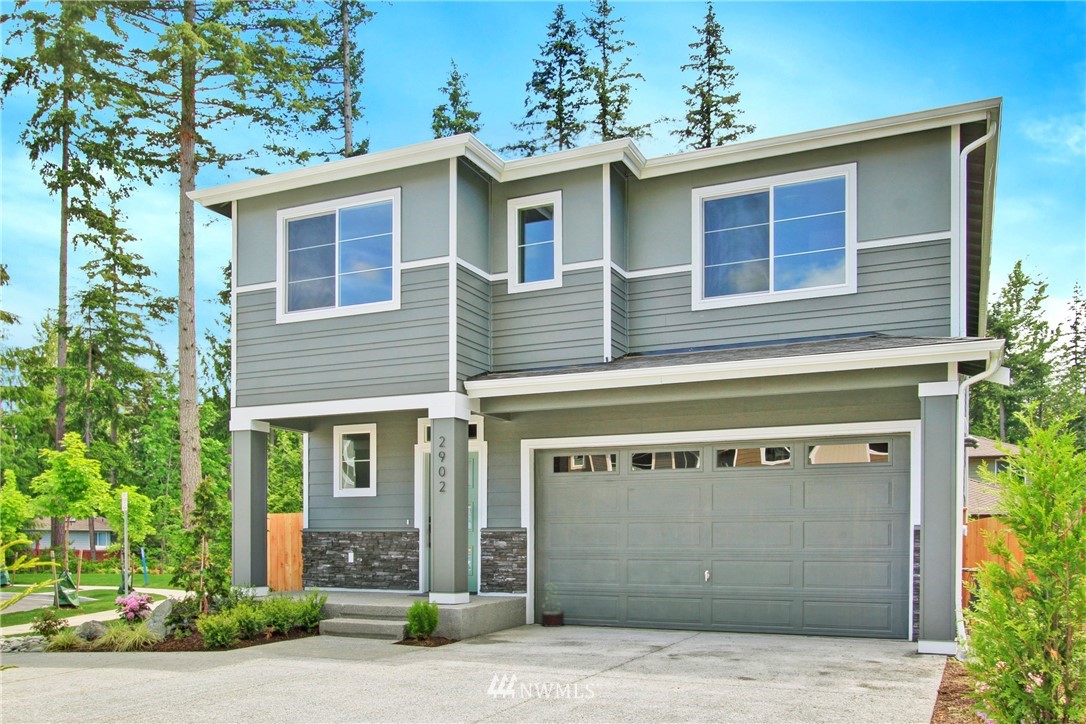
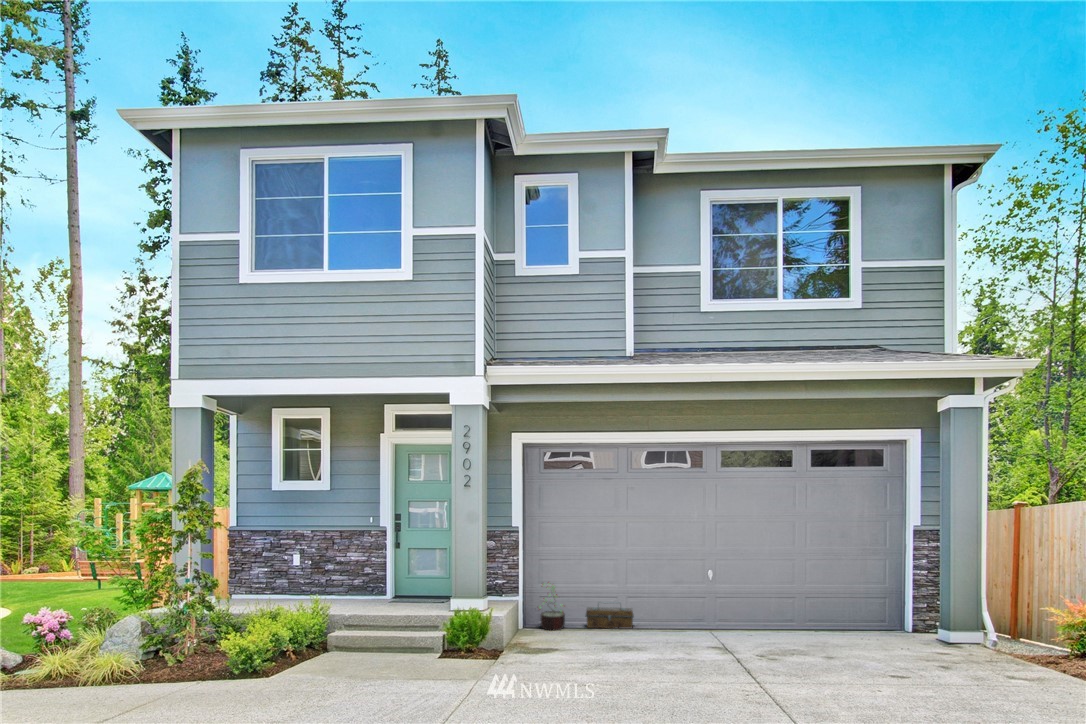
toolbox: none [580,603,629,629] -> present [586,606,634,629]

